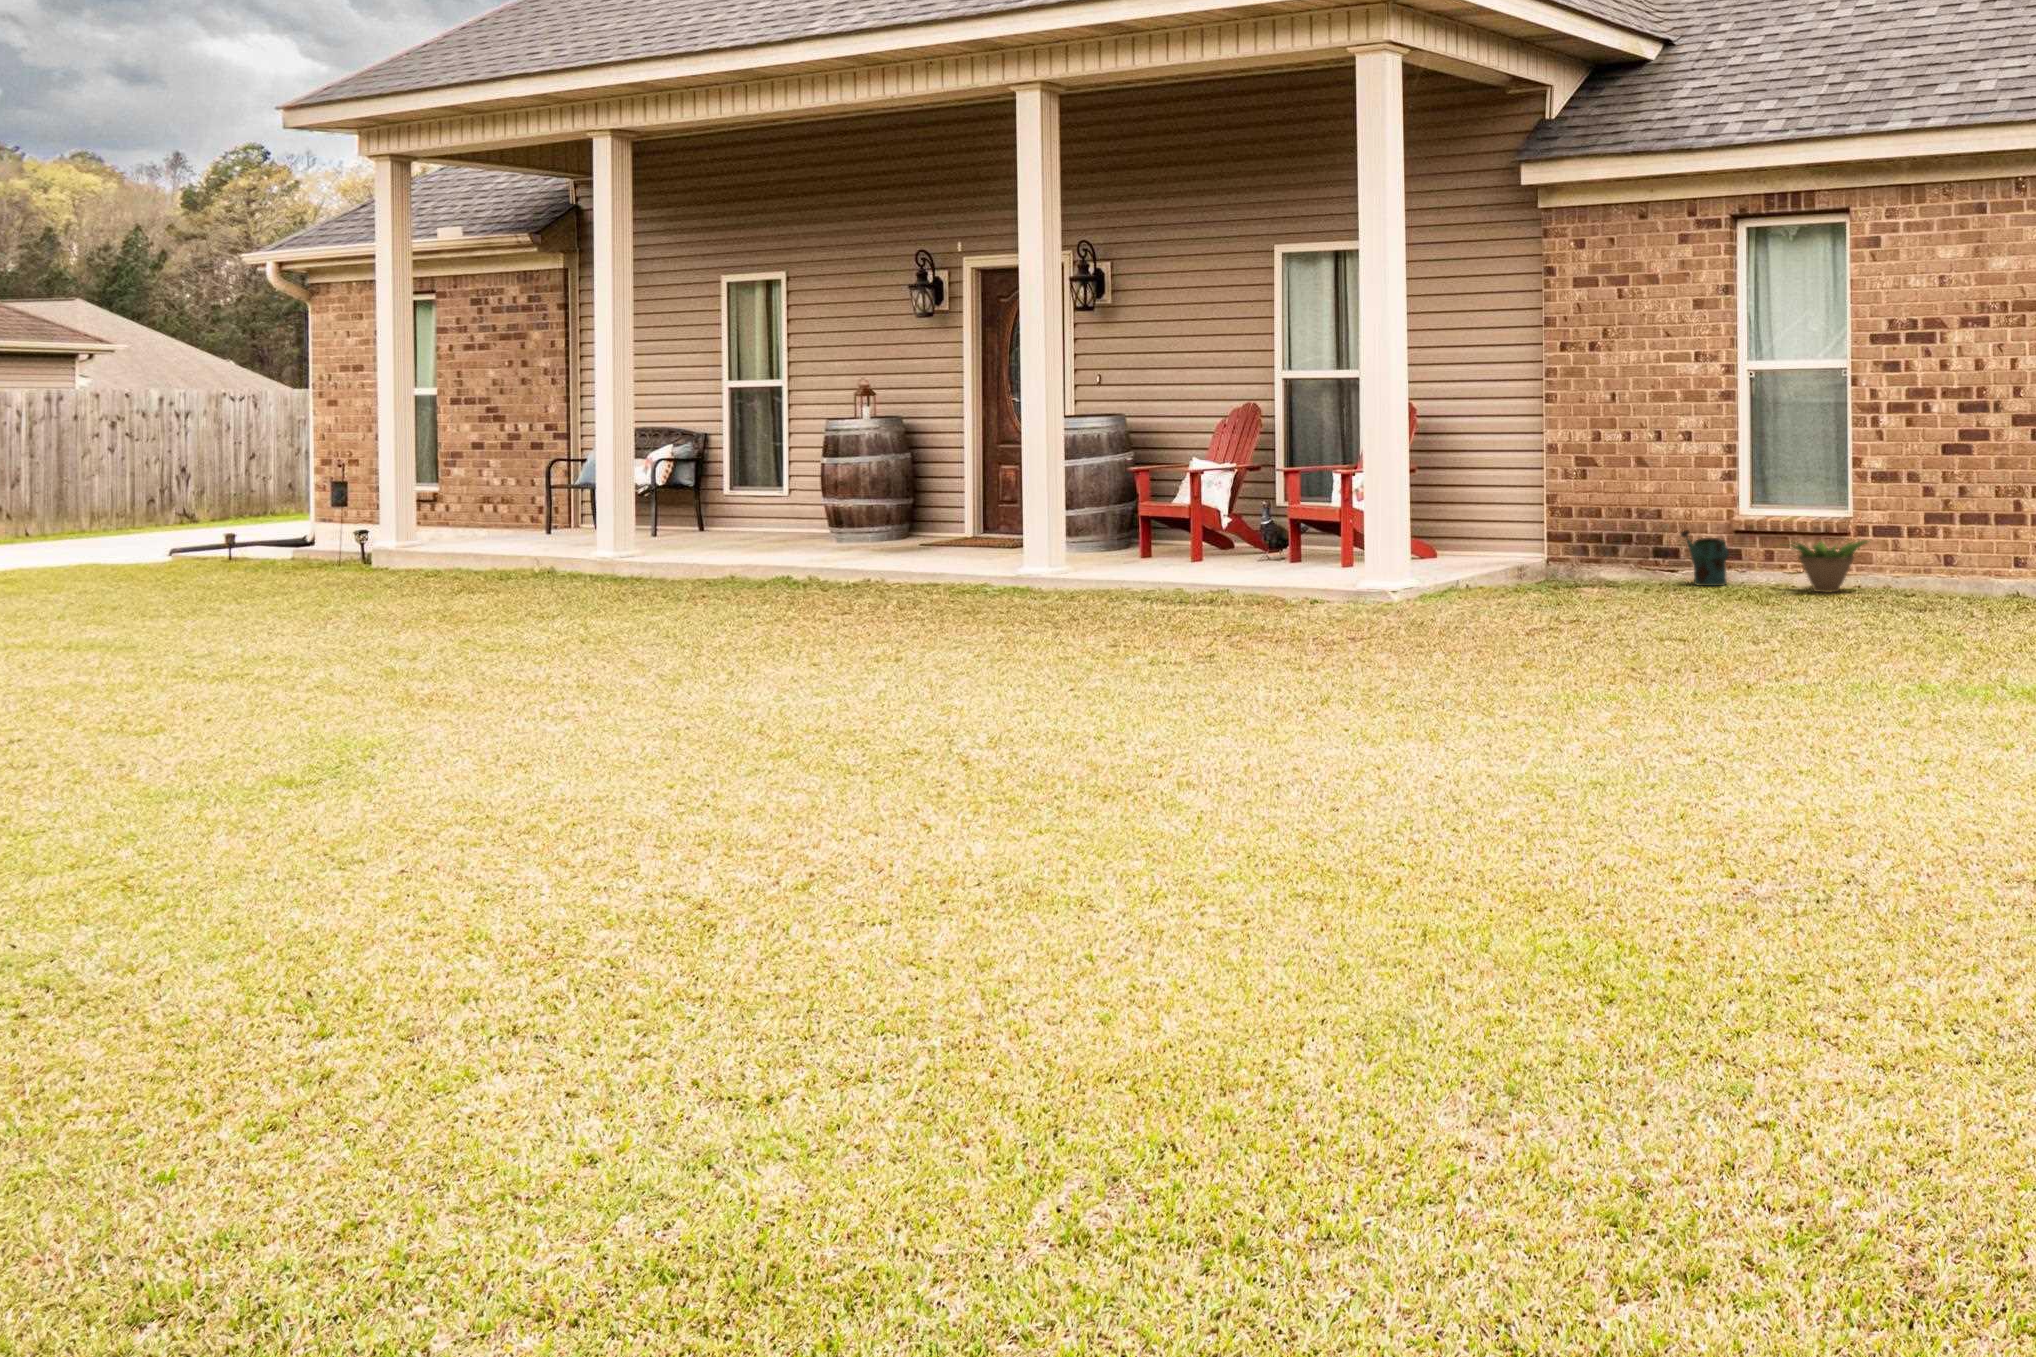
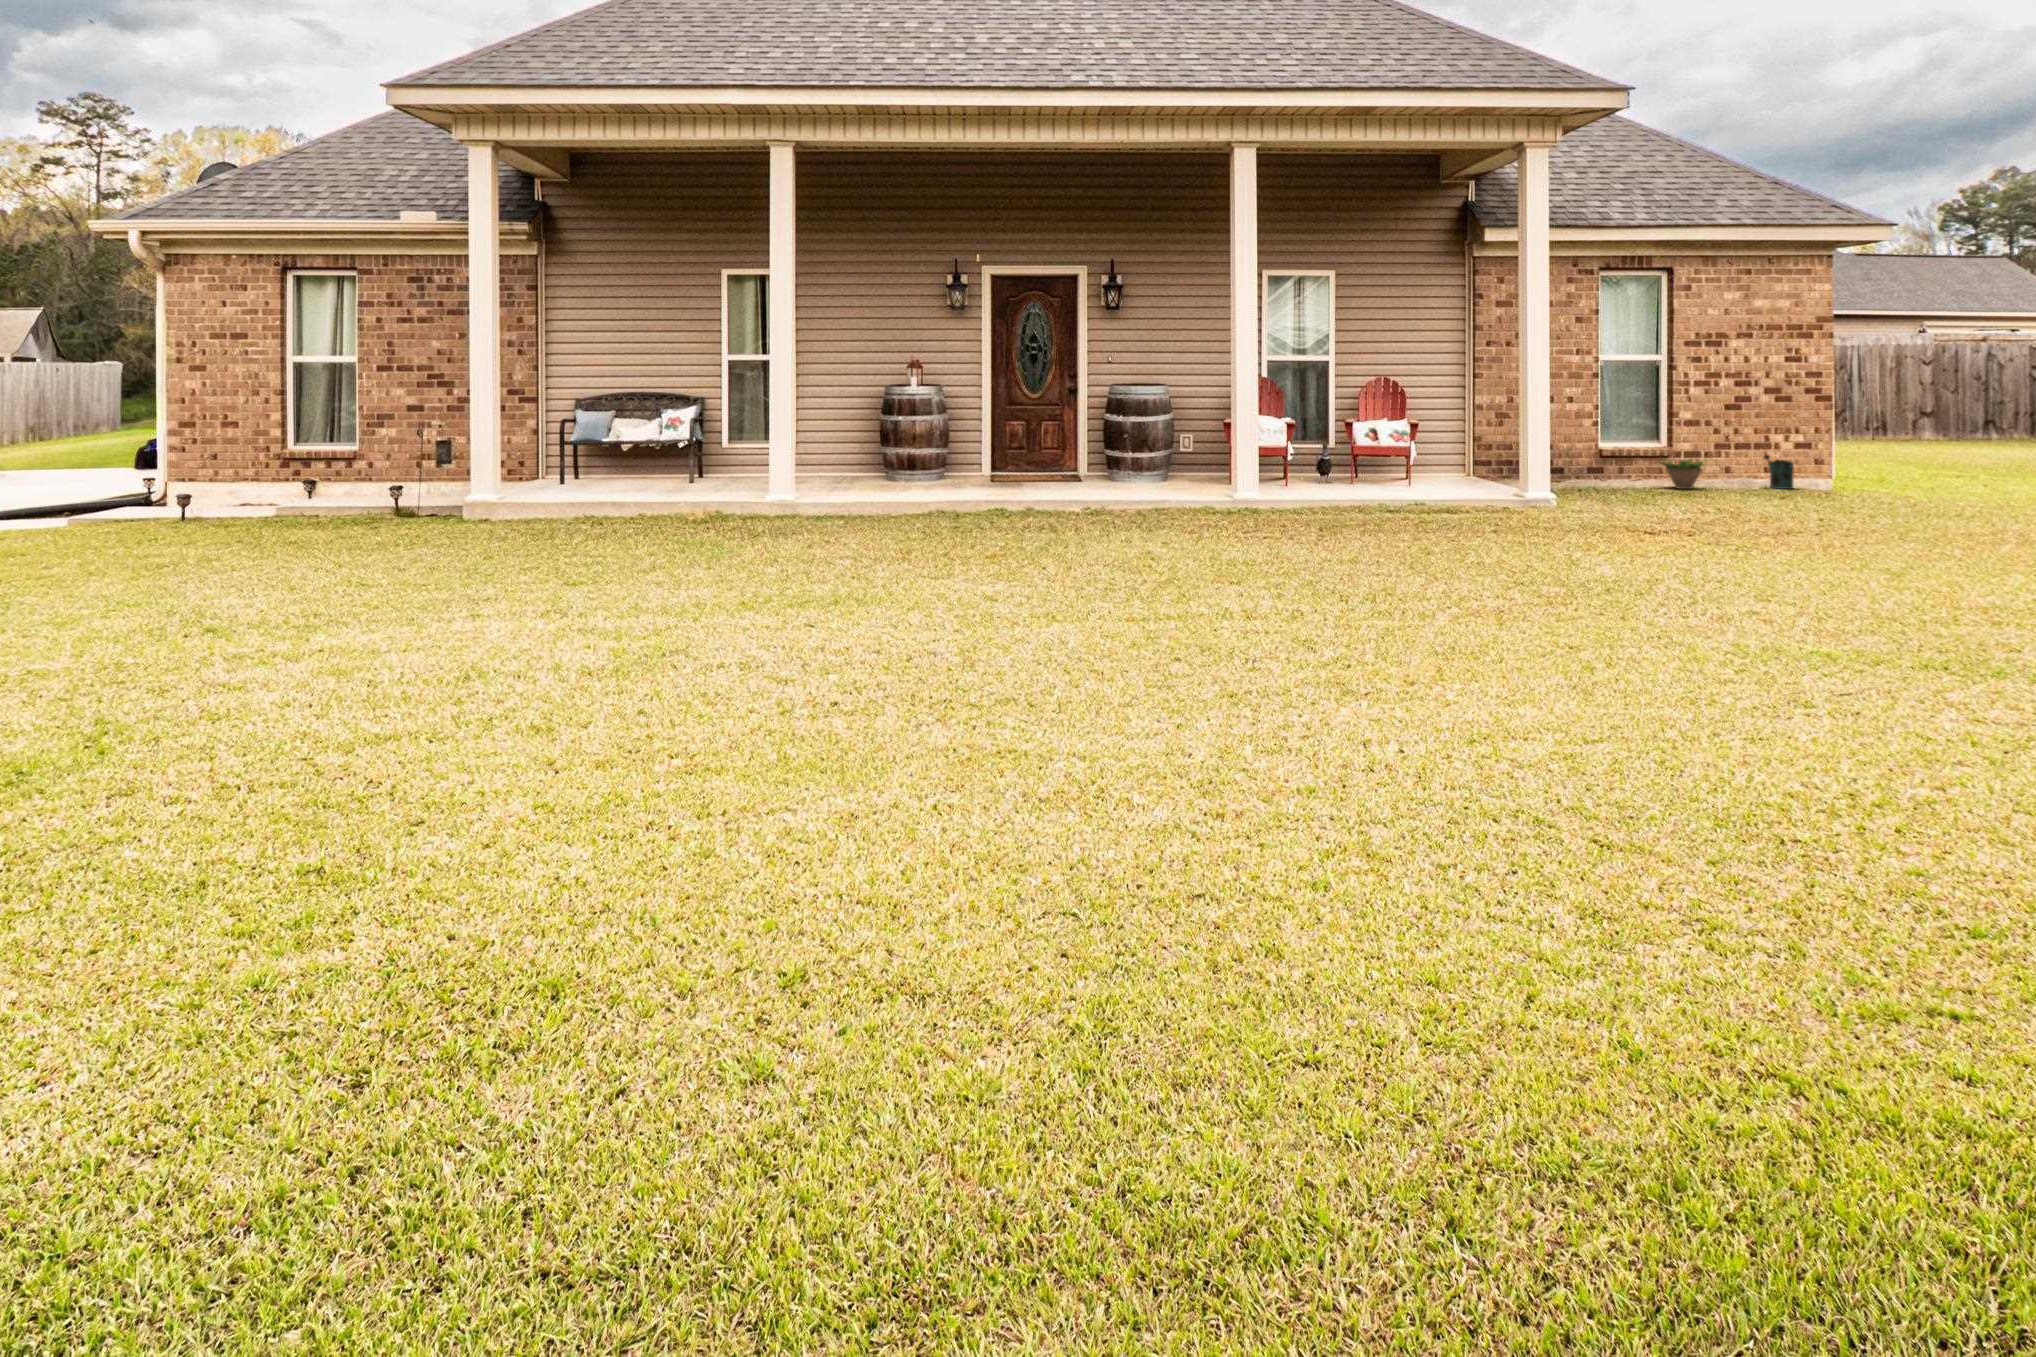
watering can: present [1680,530,1729,586] -> present [1764,455,1794,489]

